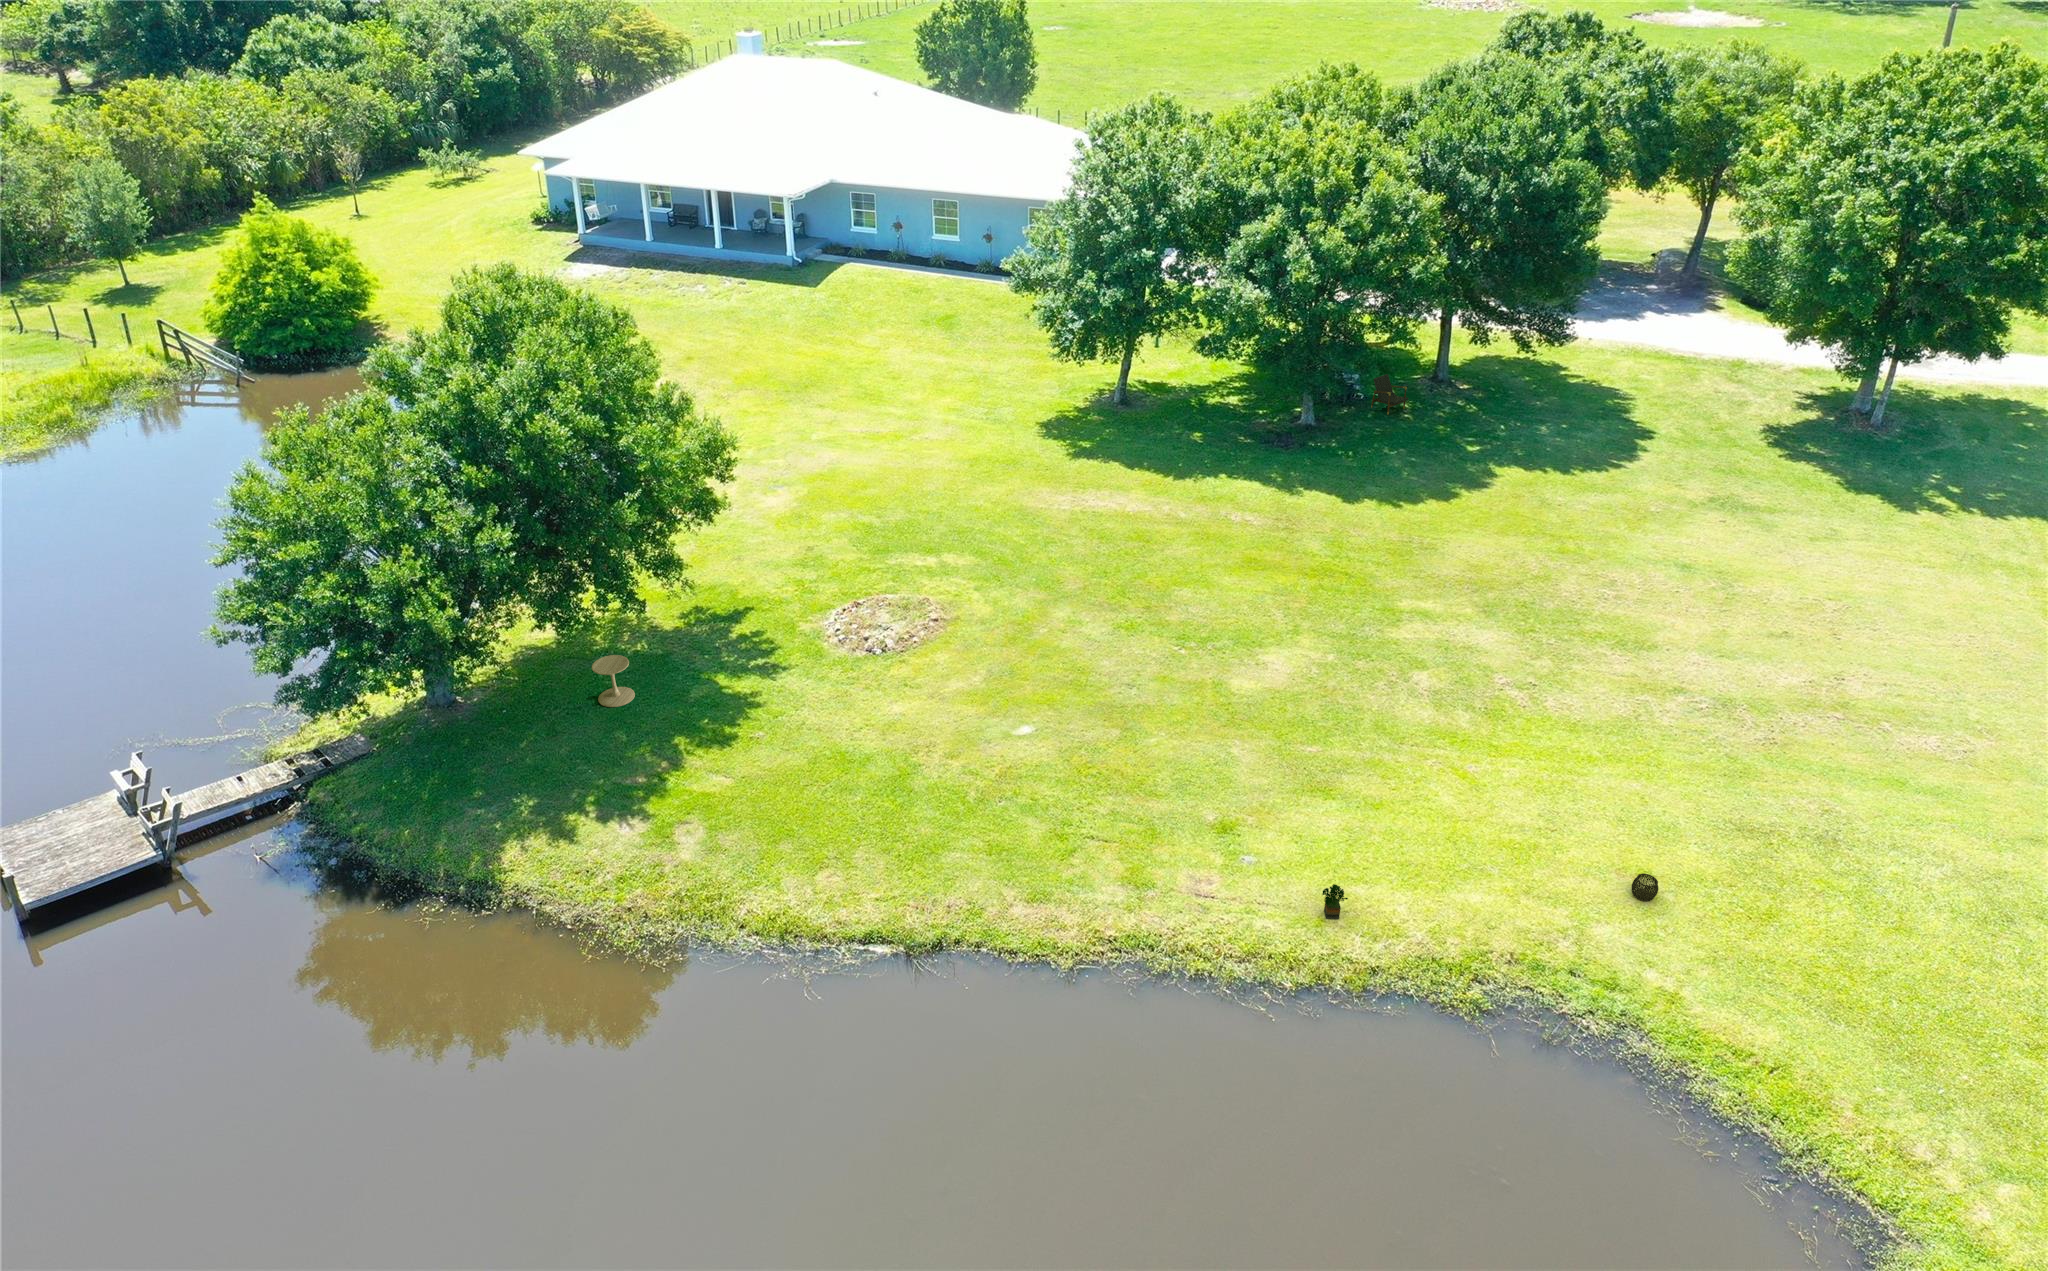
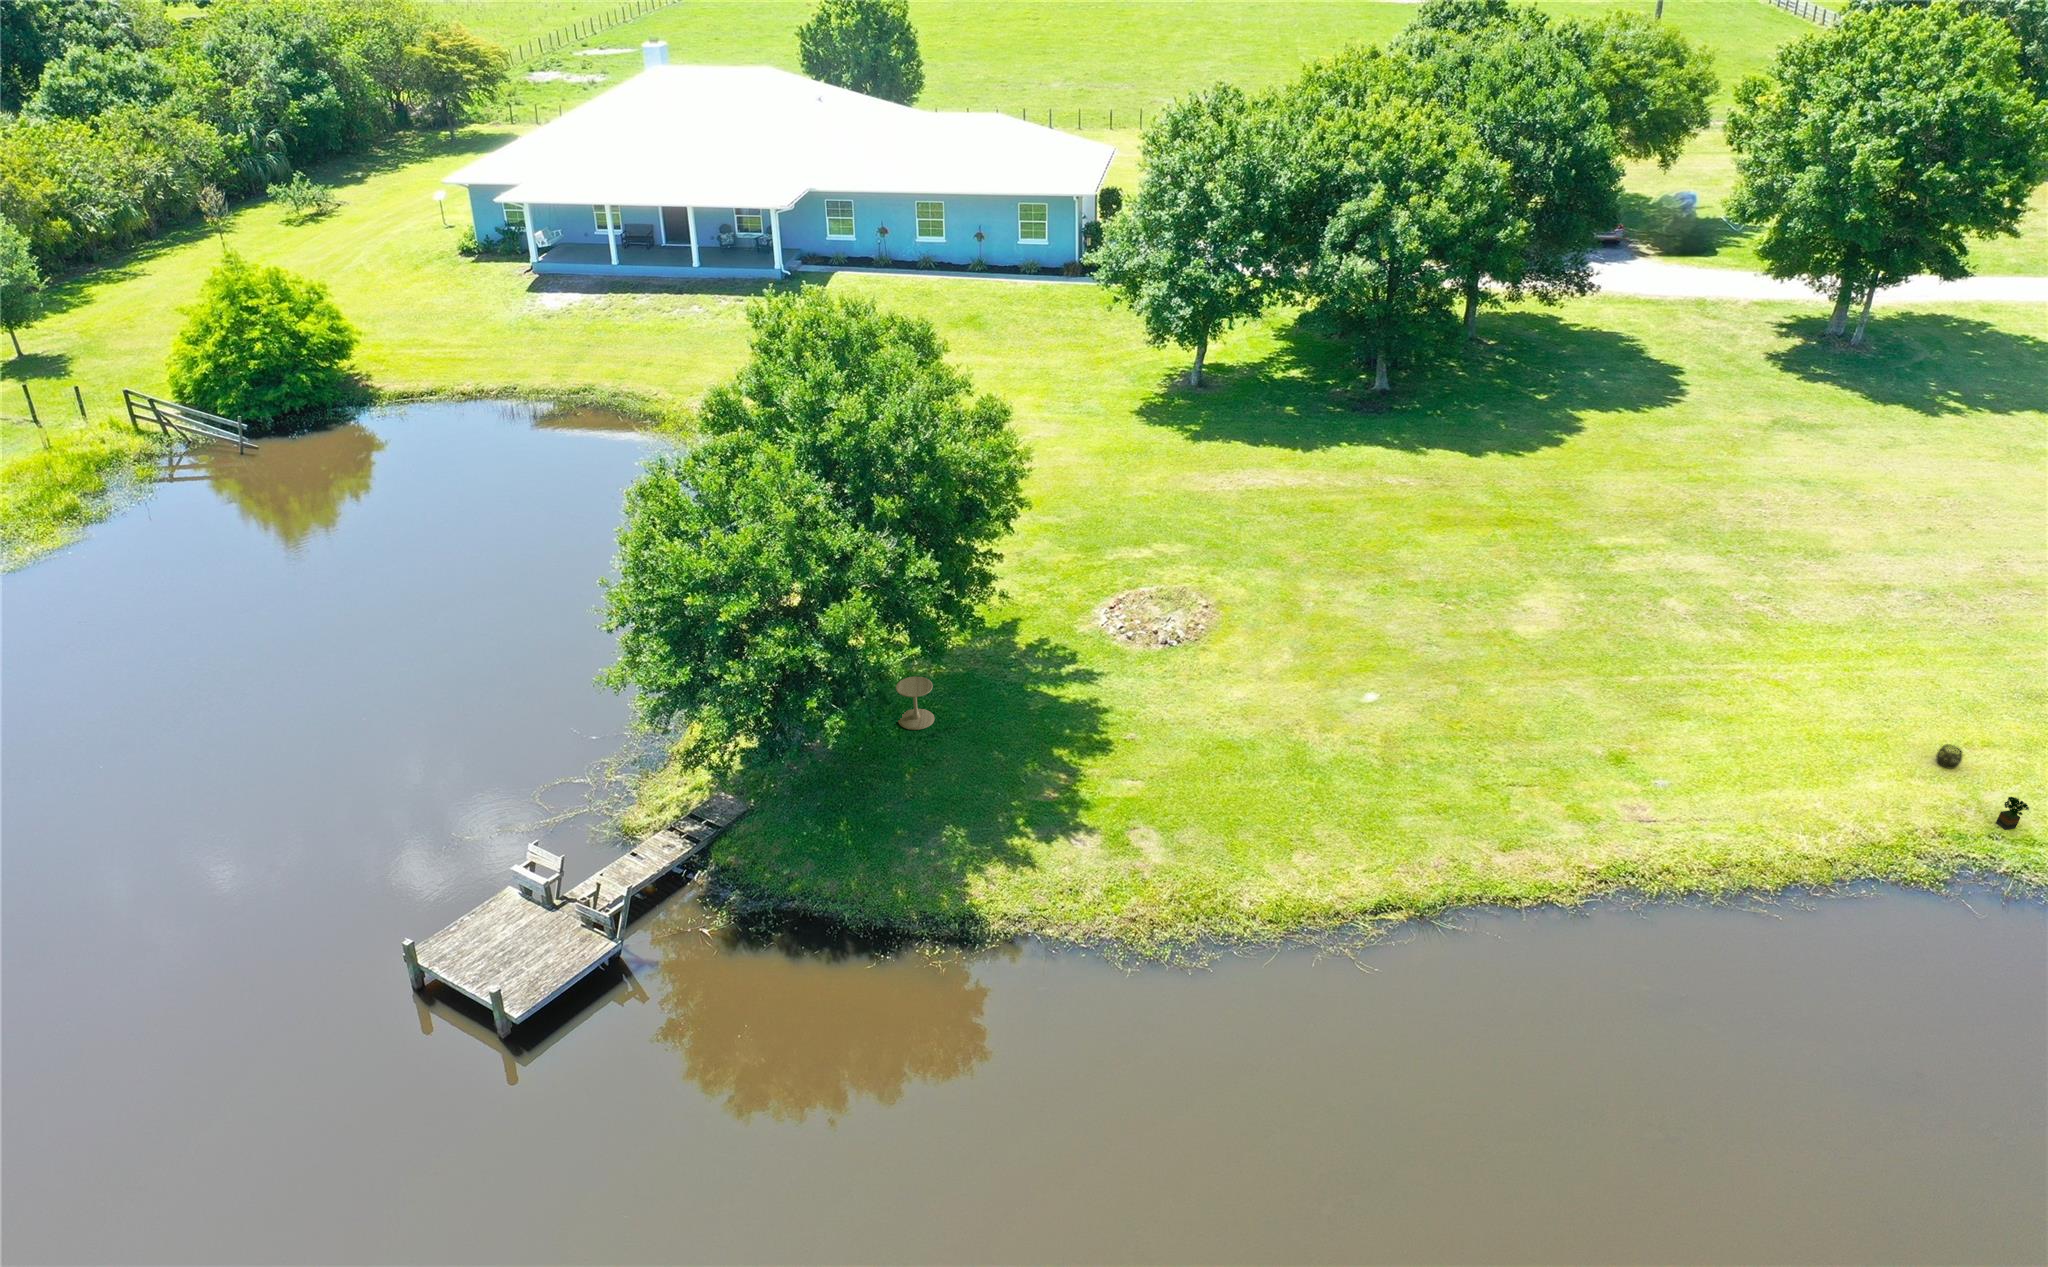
lounge chair: present [1371,374,1408,414] -> none [1434,336,1469,374]
potted tree: present [1323,884,1348,919] -> present [1996,797,2029,830]

